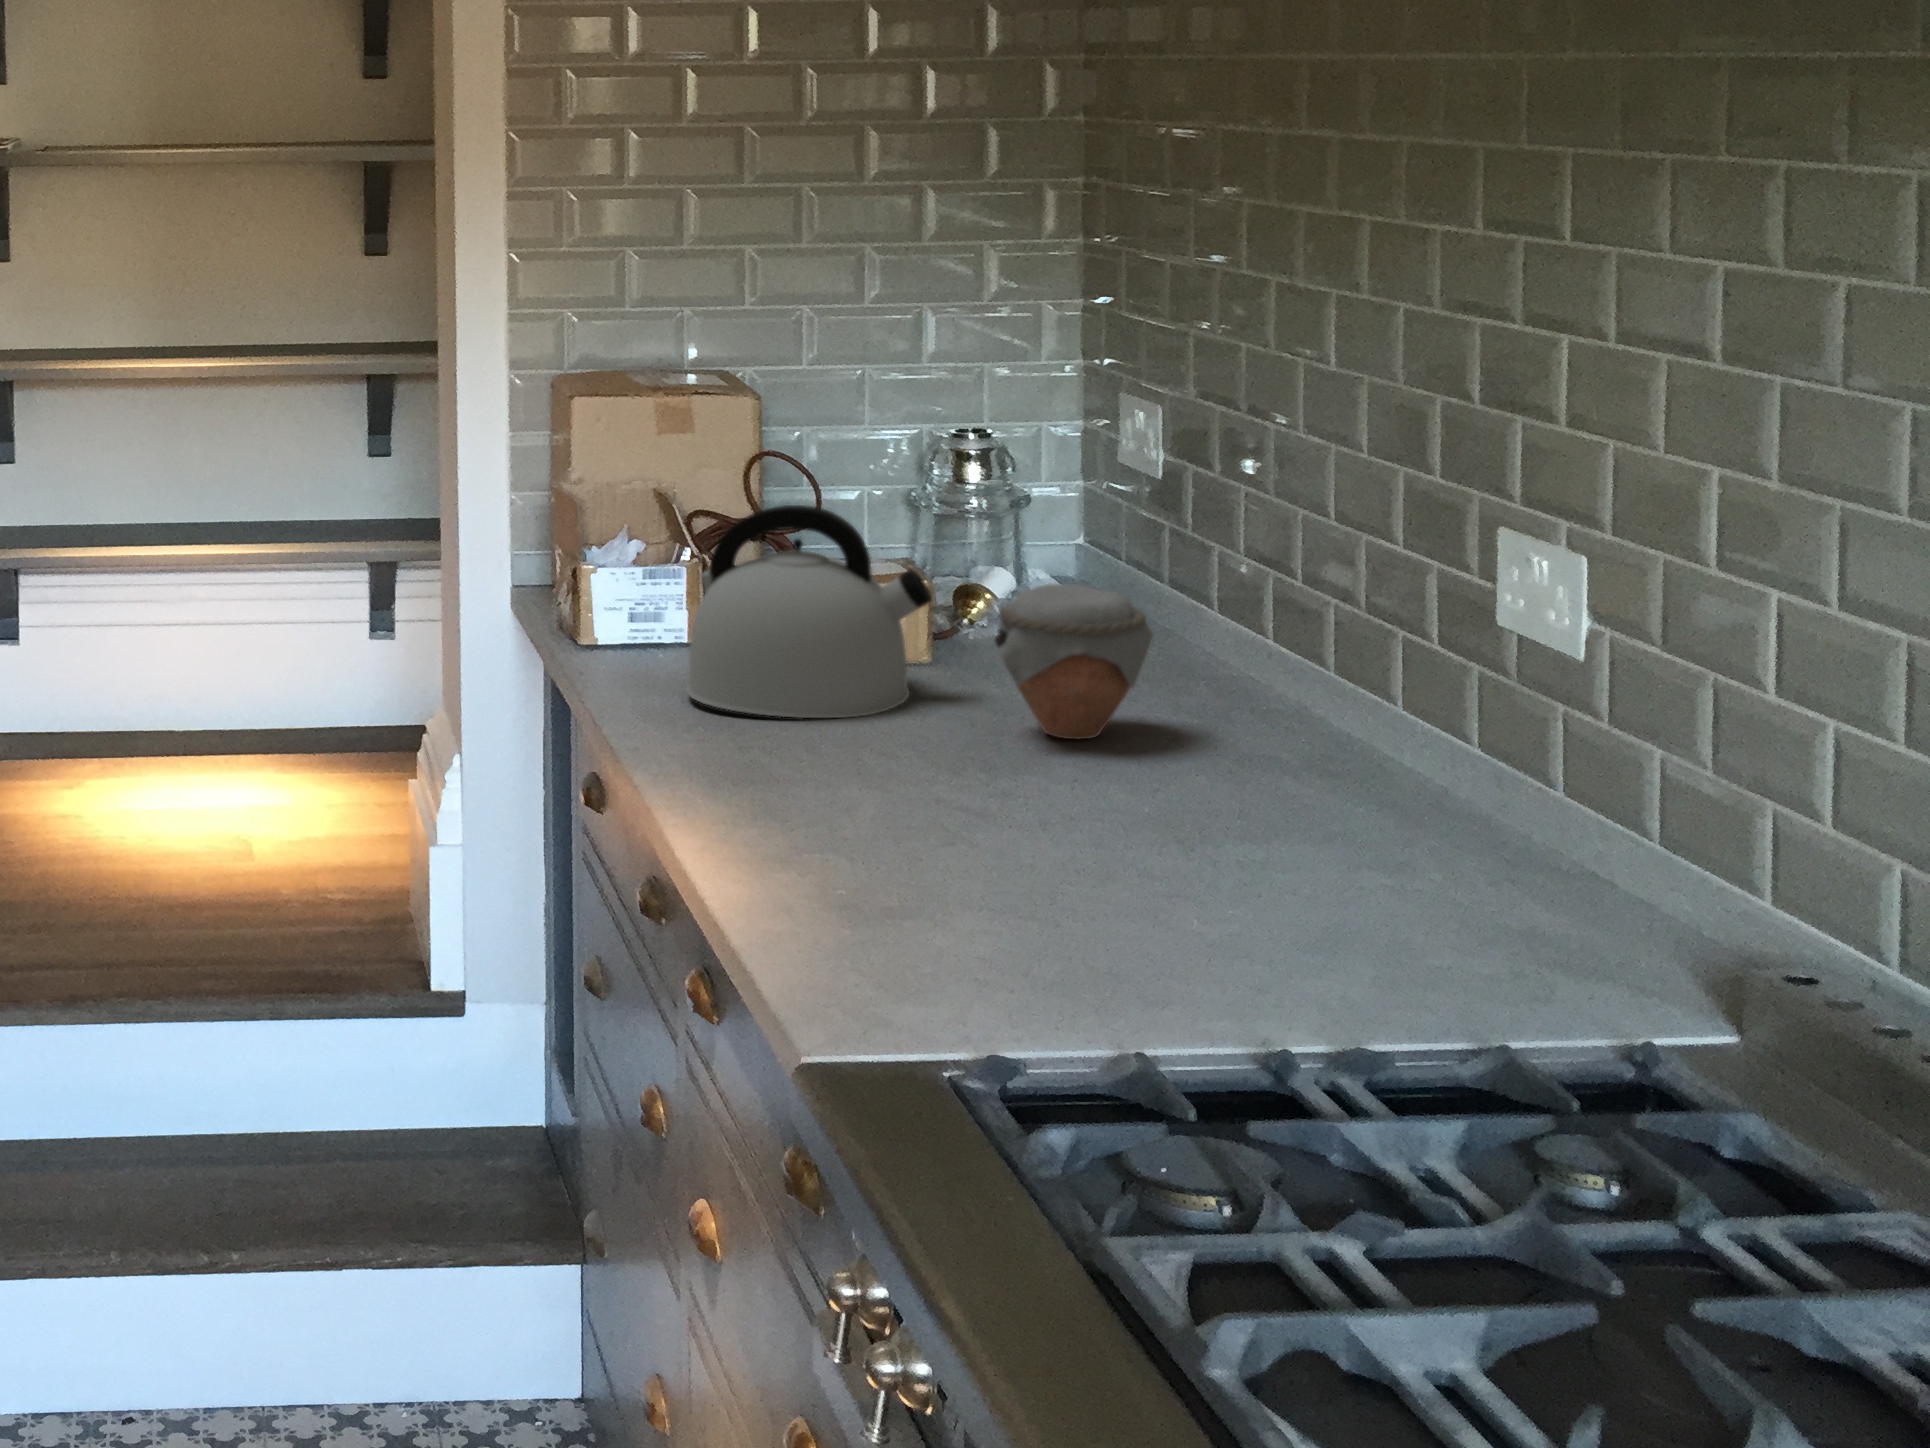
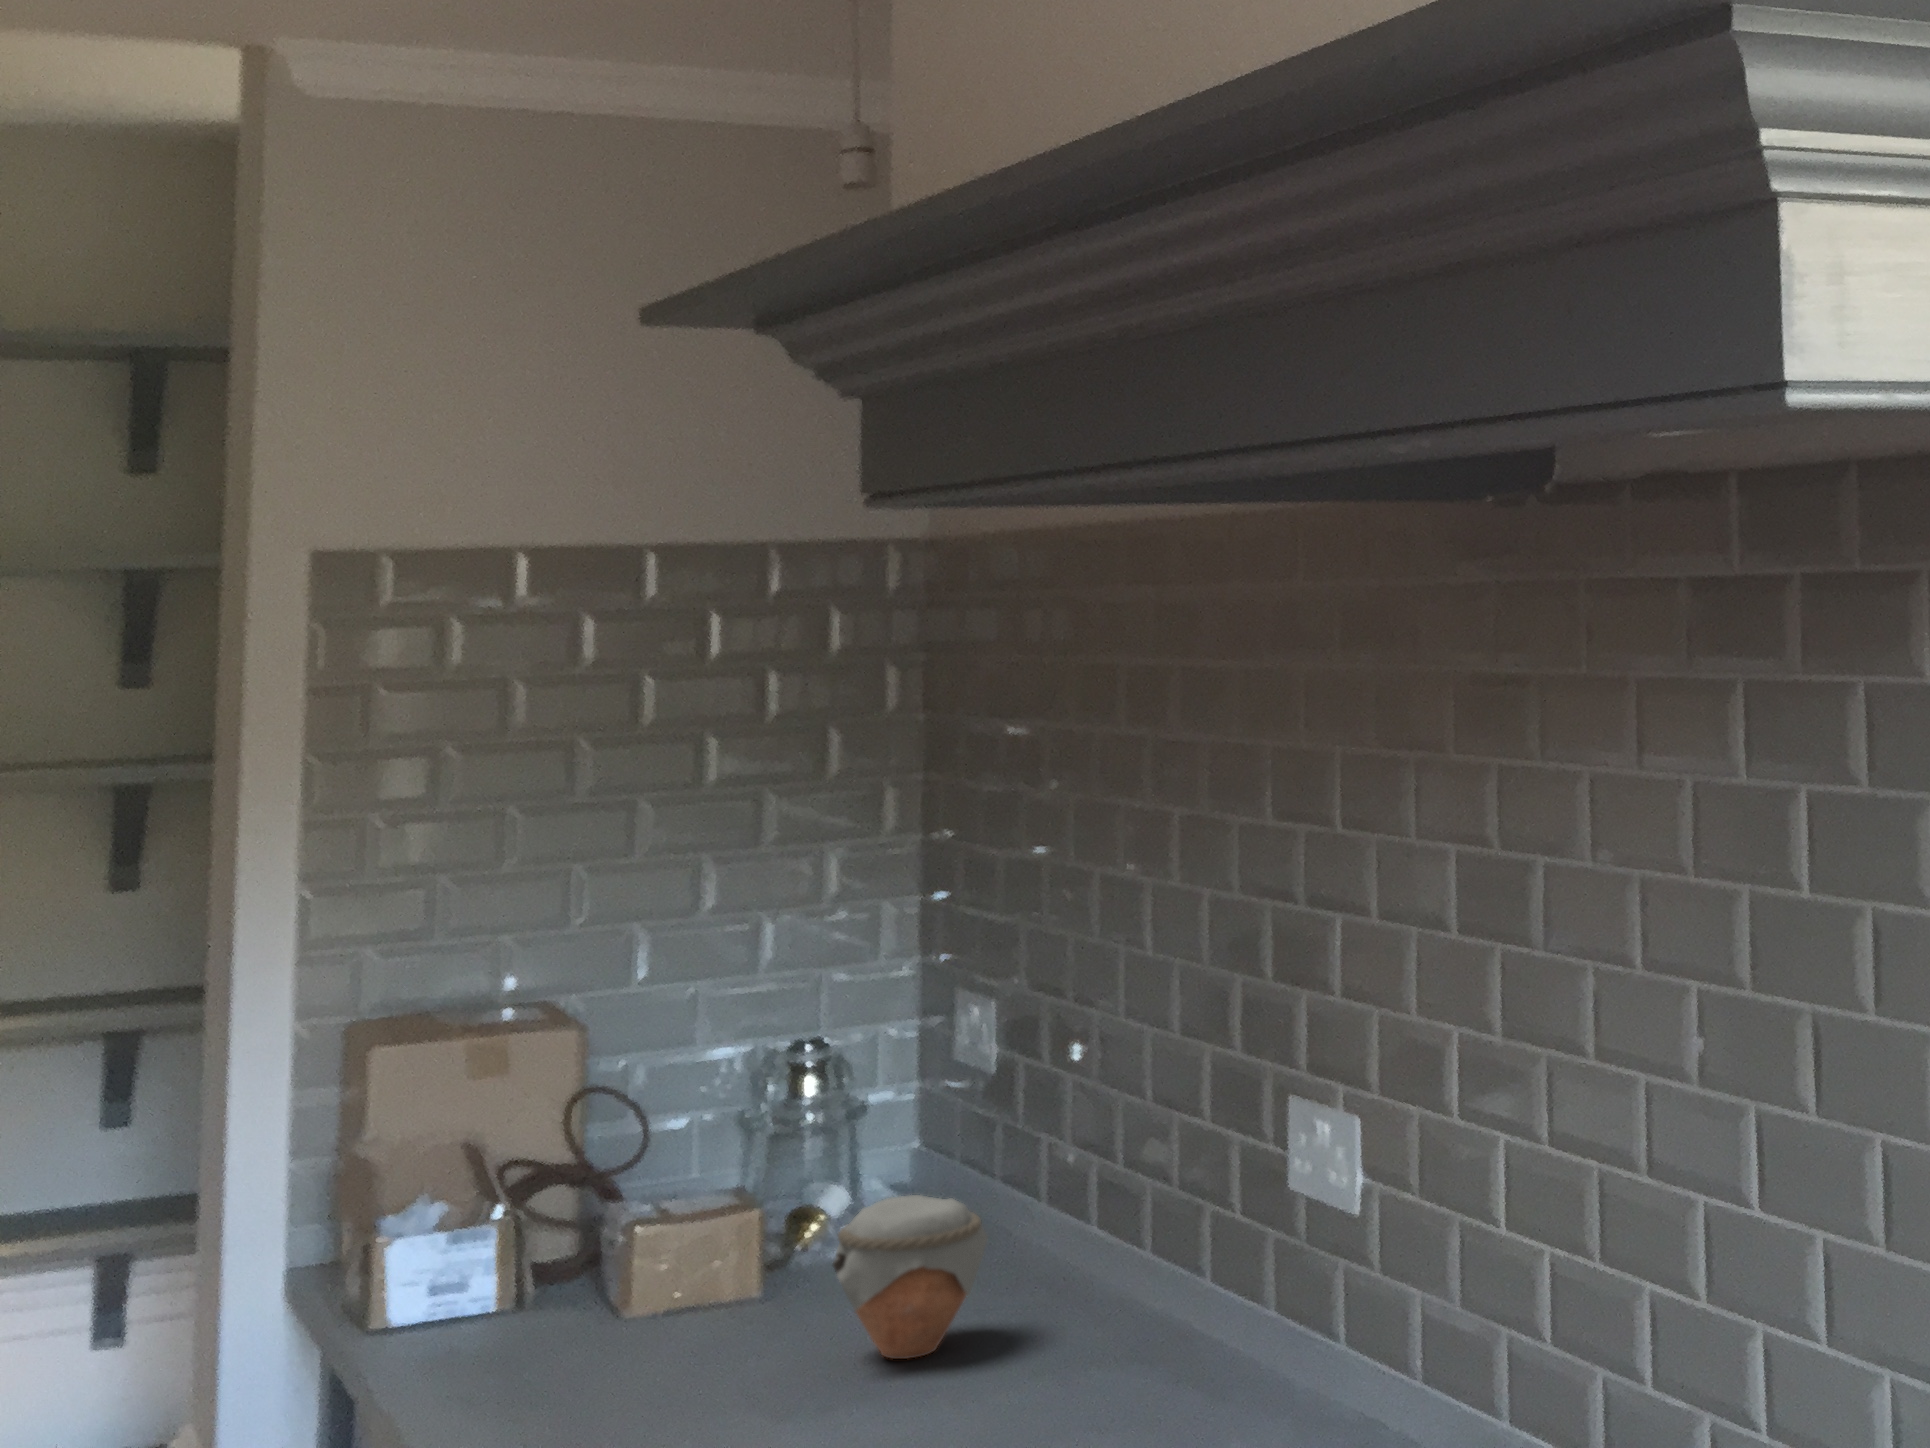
kettle: present [686,505,932,718] -> none [494,1144,769,1385]

